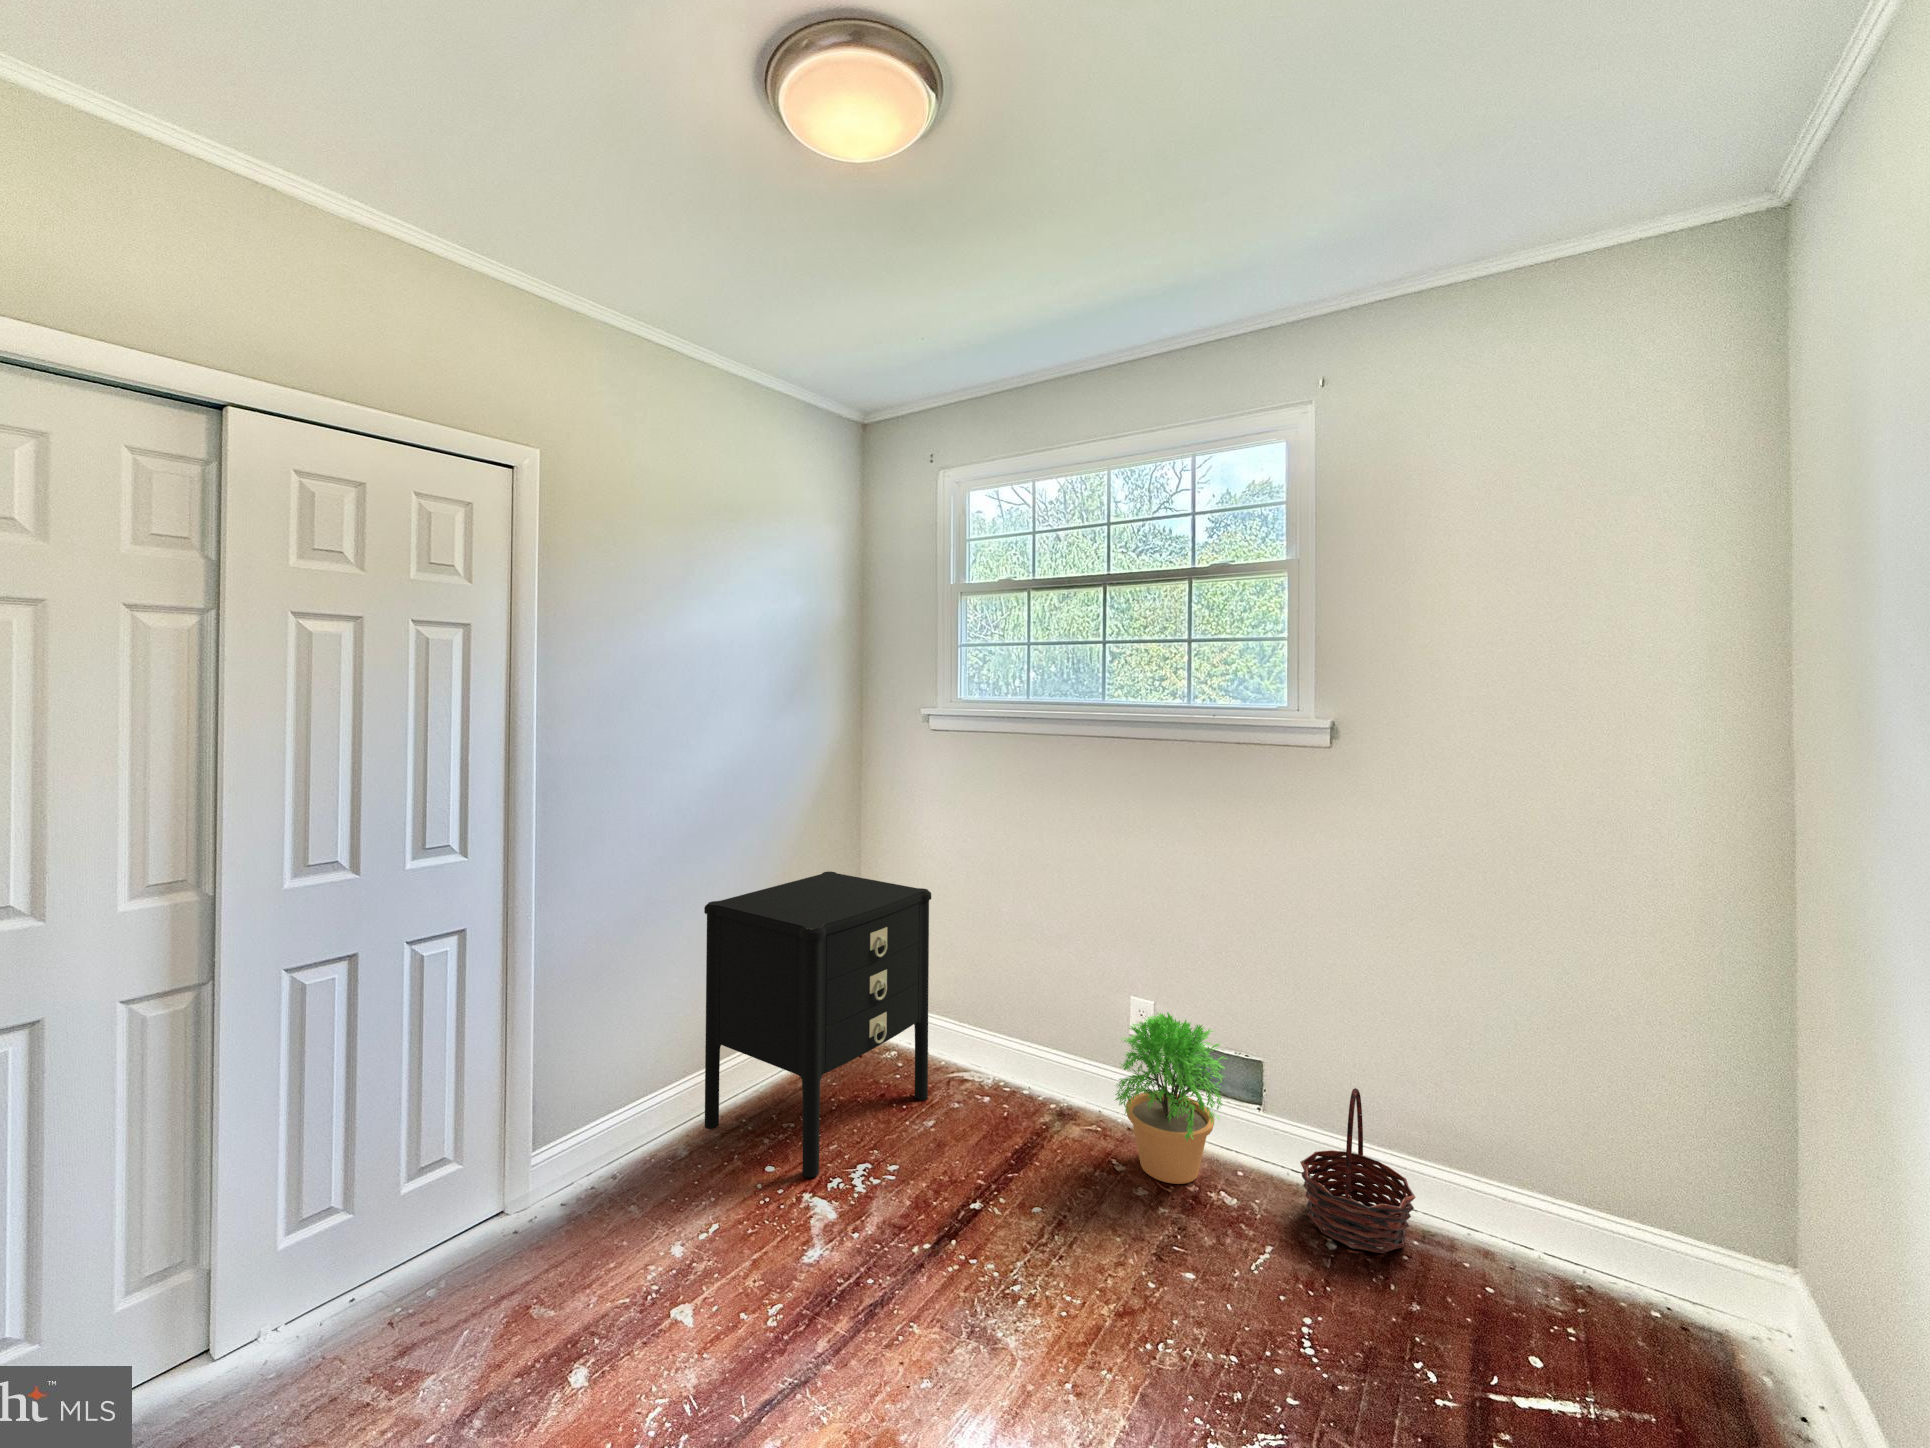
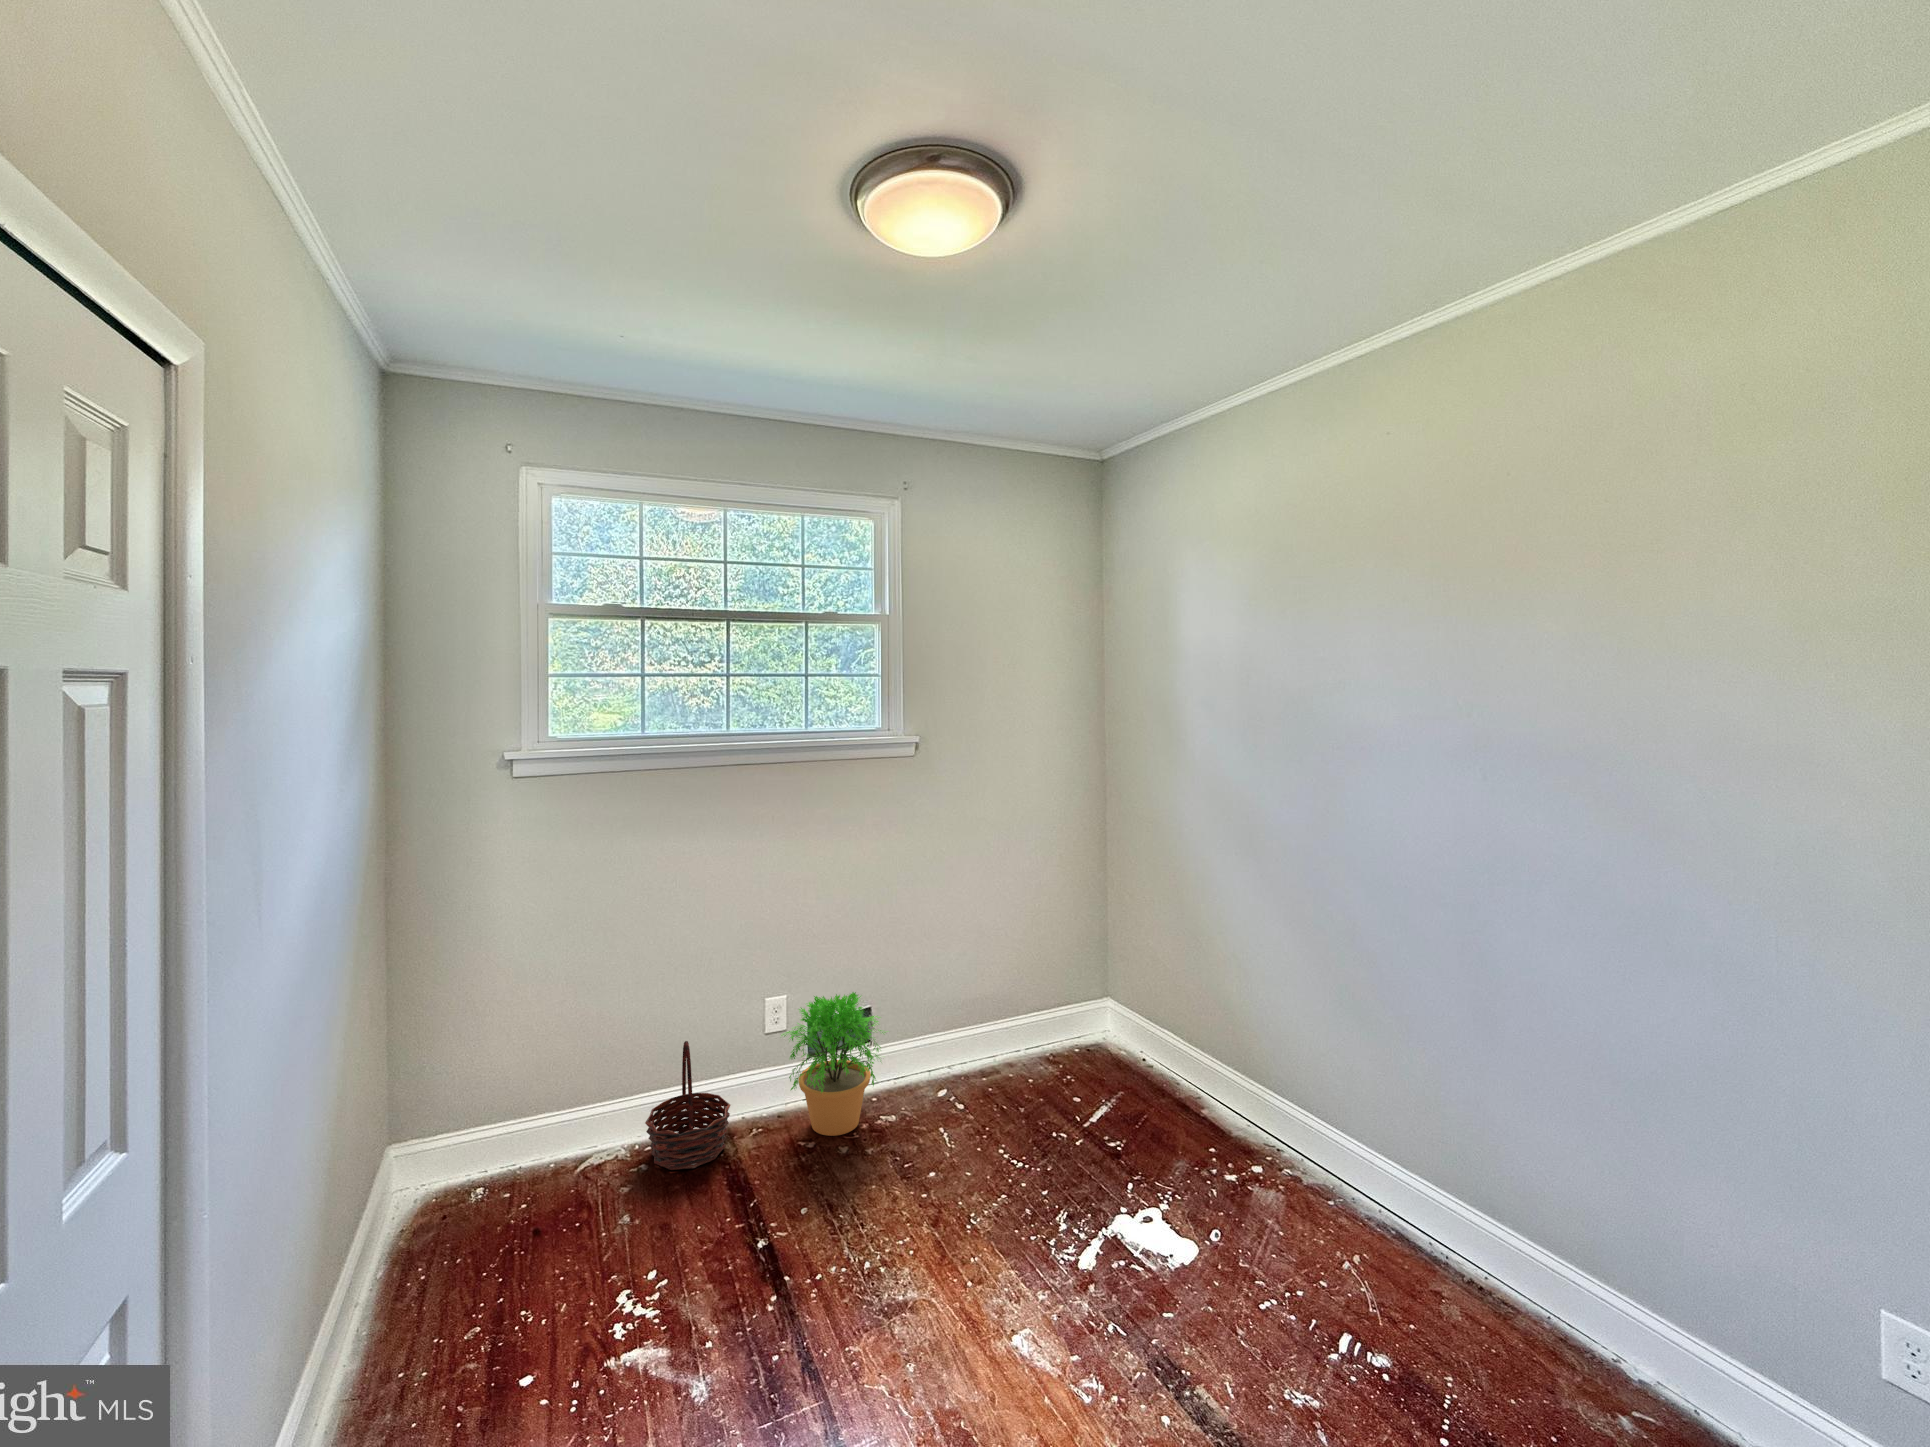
nightstand: present [704,872,931,1178] -> none [336,962,595,1425]
basket: present [1300,1088,1416,1253] -> present [645,1041,730,1170]

